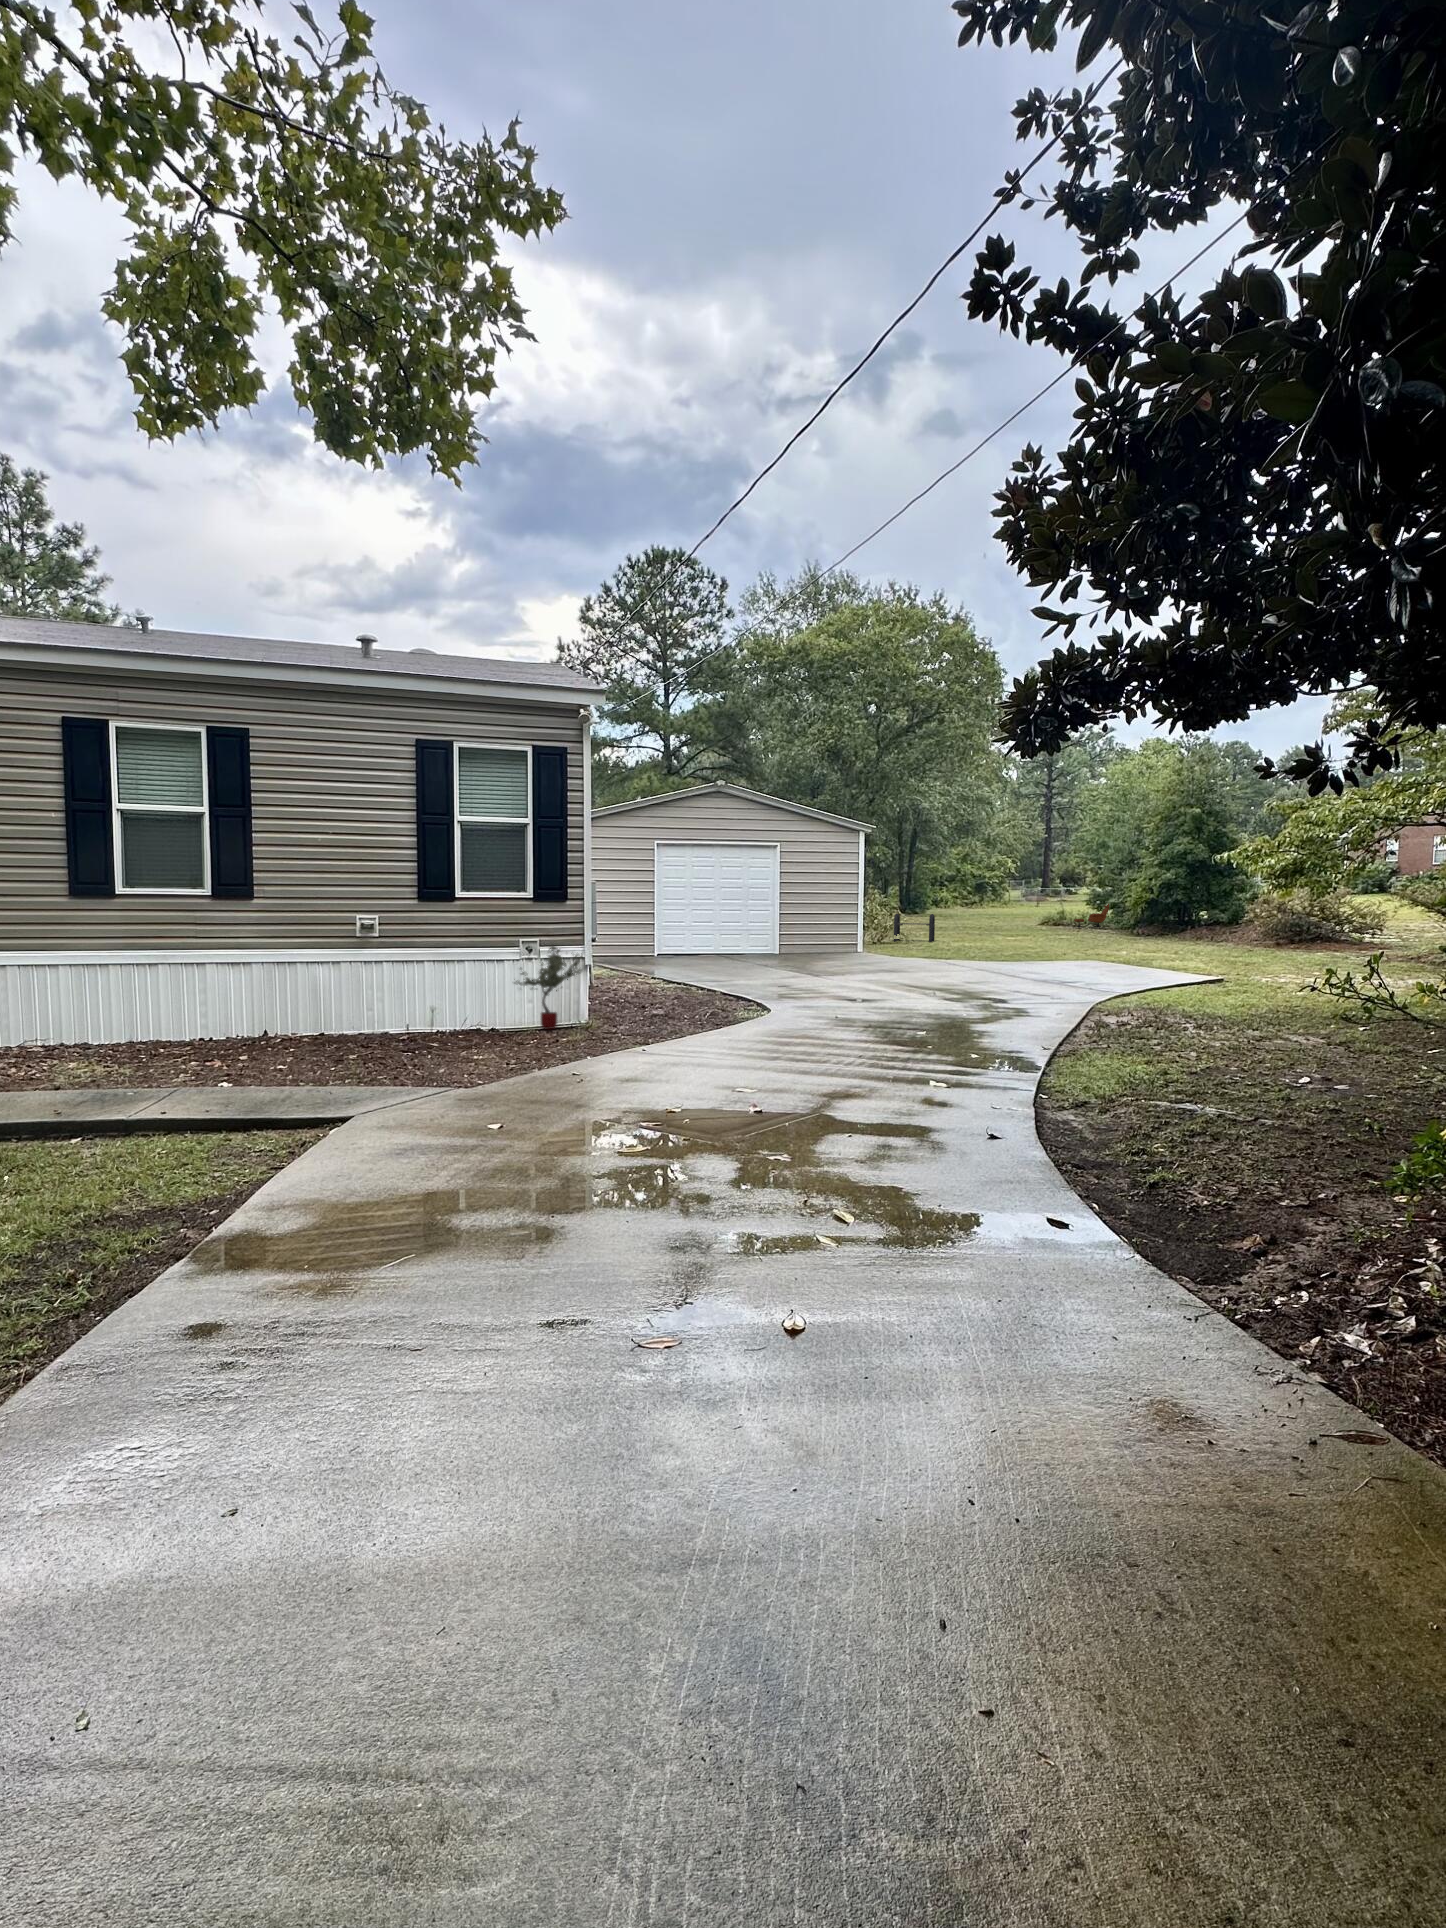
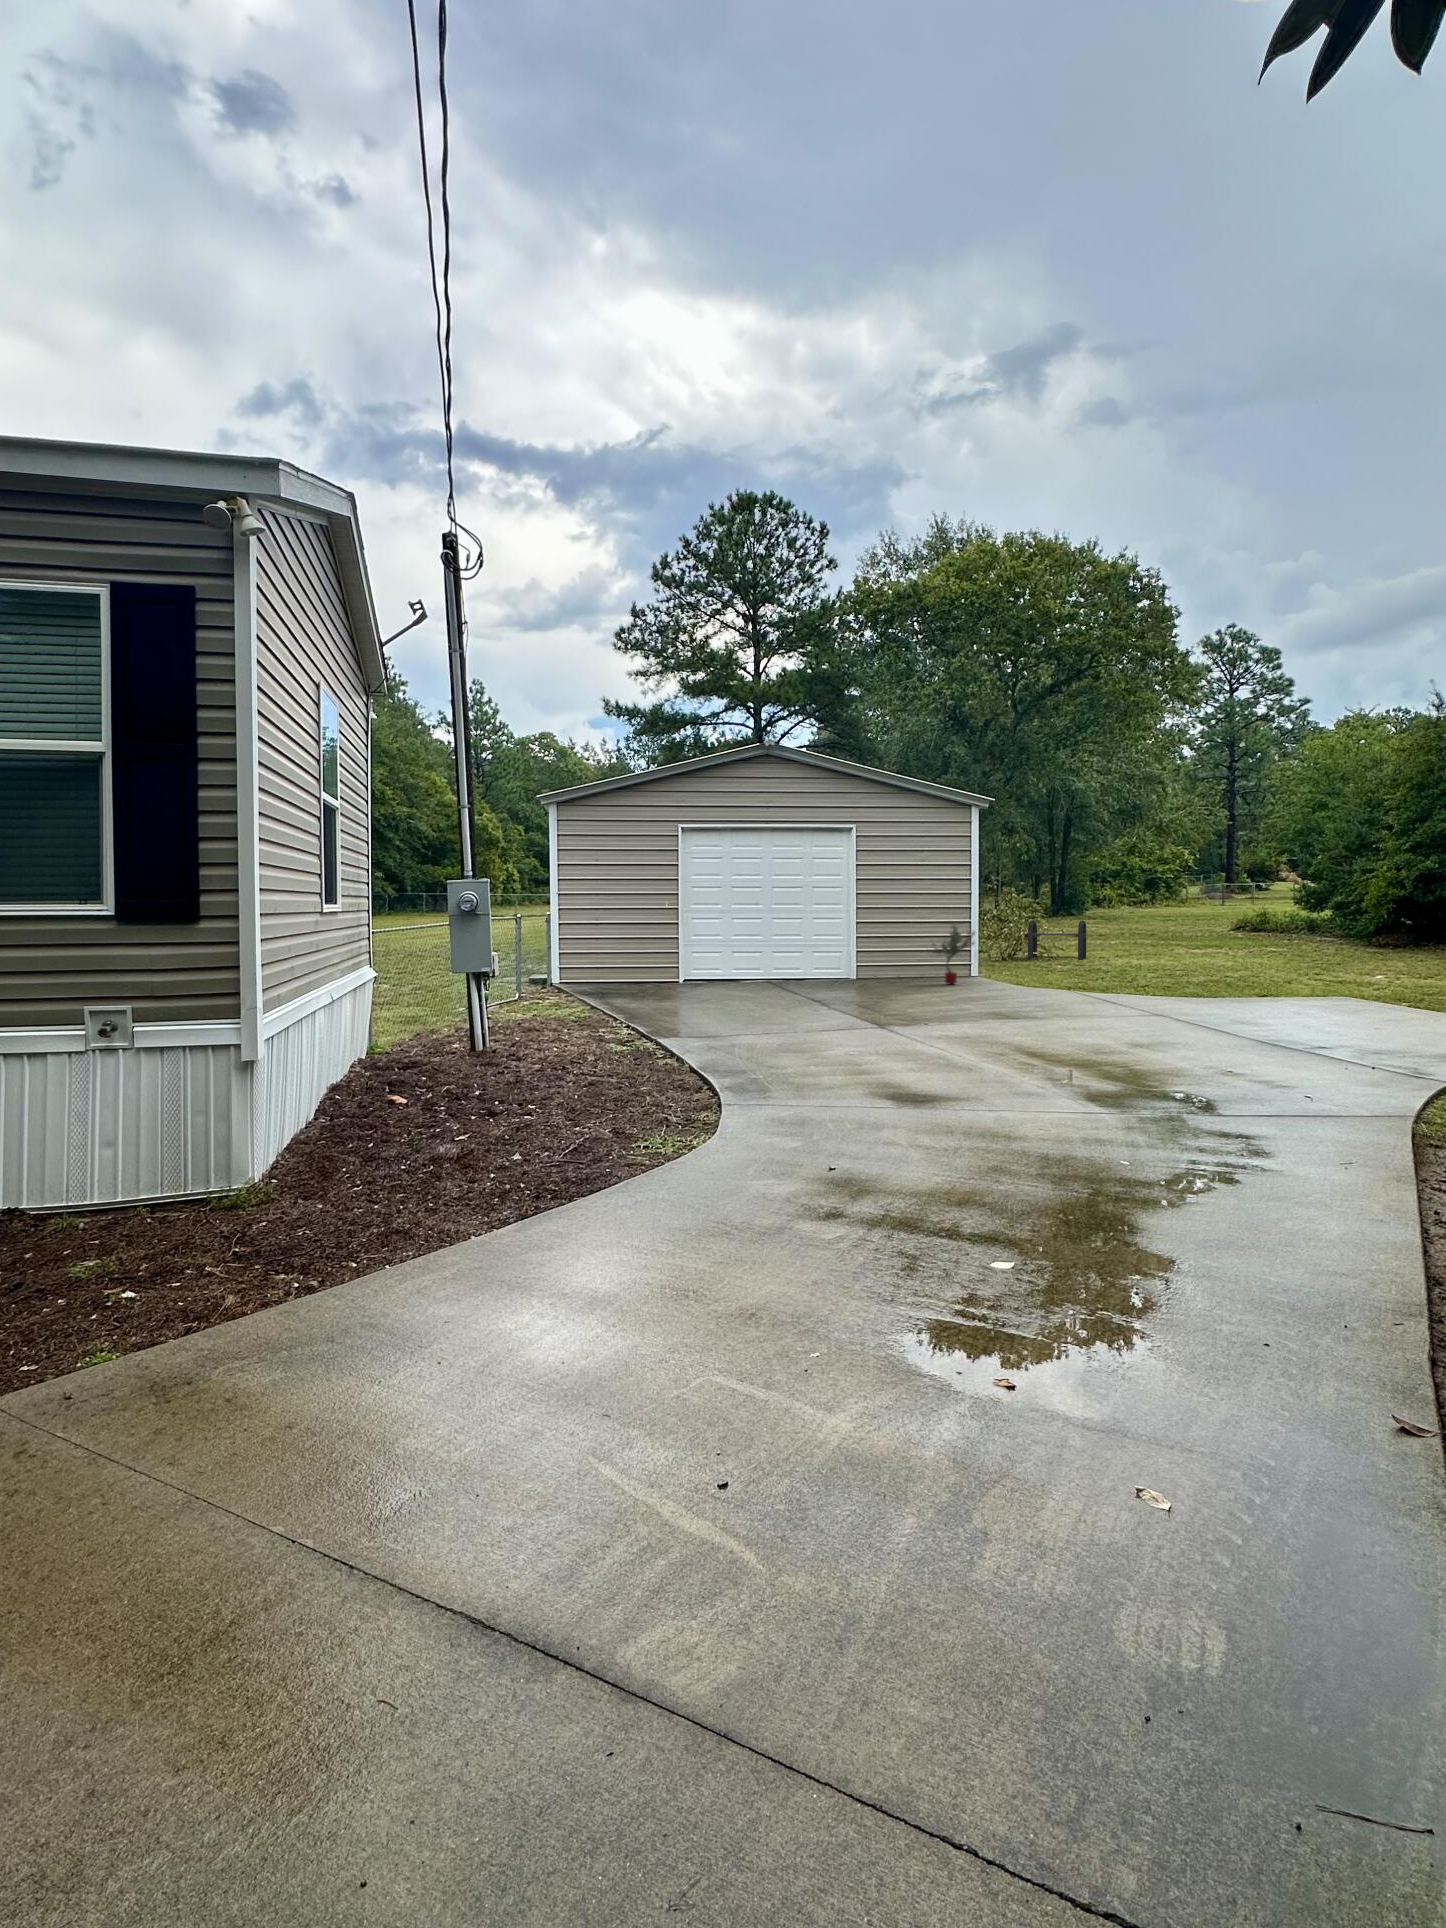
lounge chair: present [1074,904,1109,928] -> none [1283,903,1338,938]
potted tree: present [515,946,583,1030] -> present [926,923,975,985]

